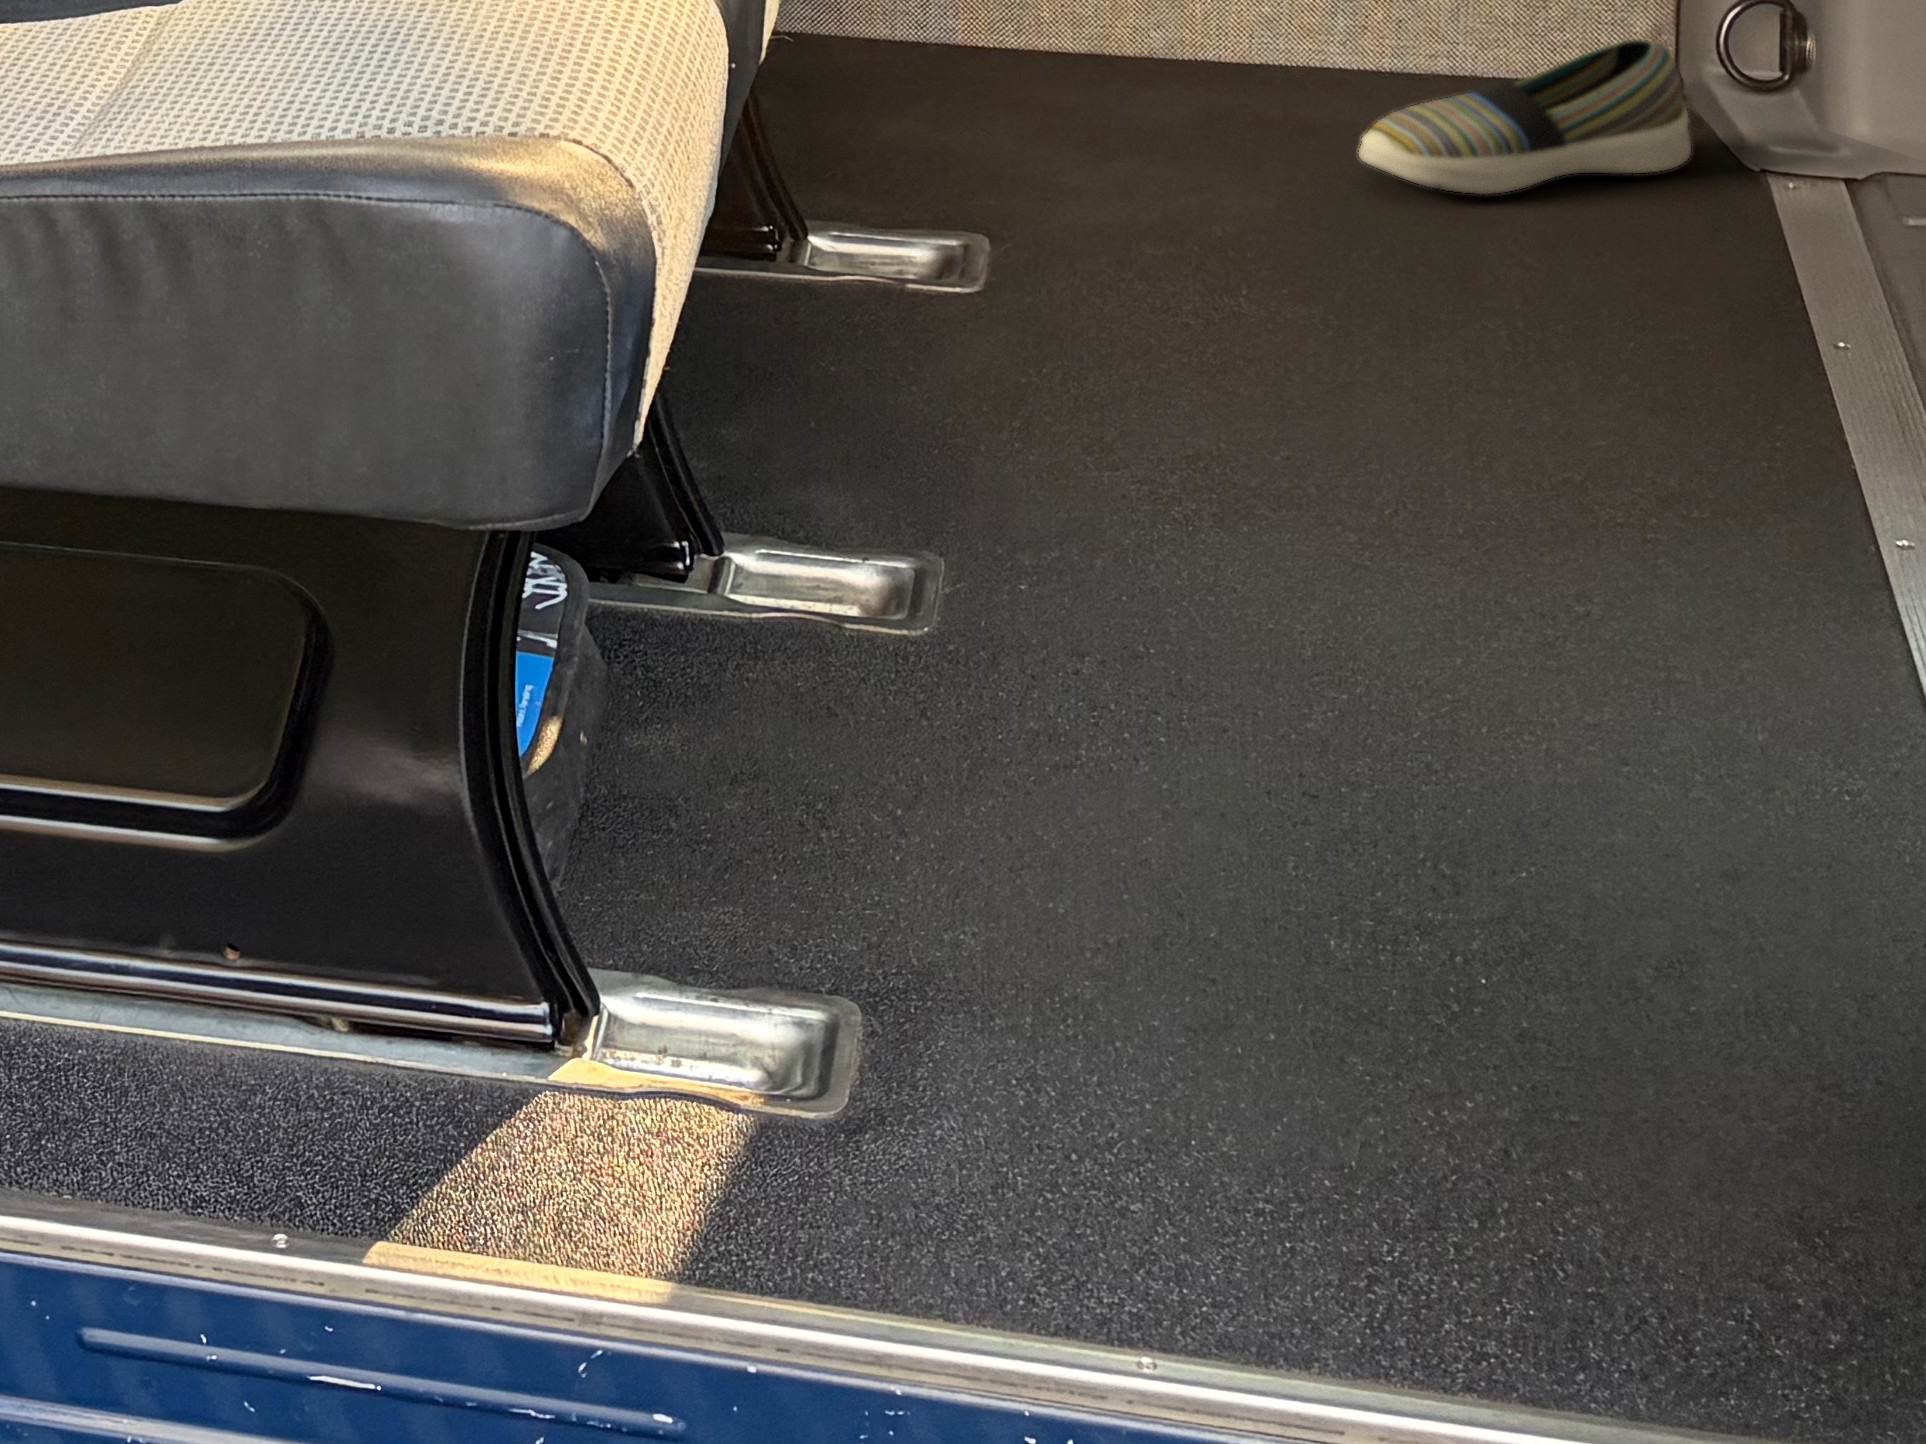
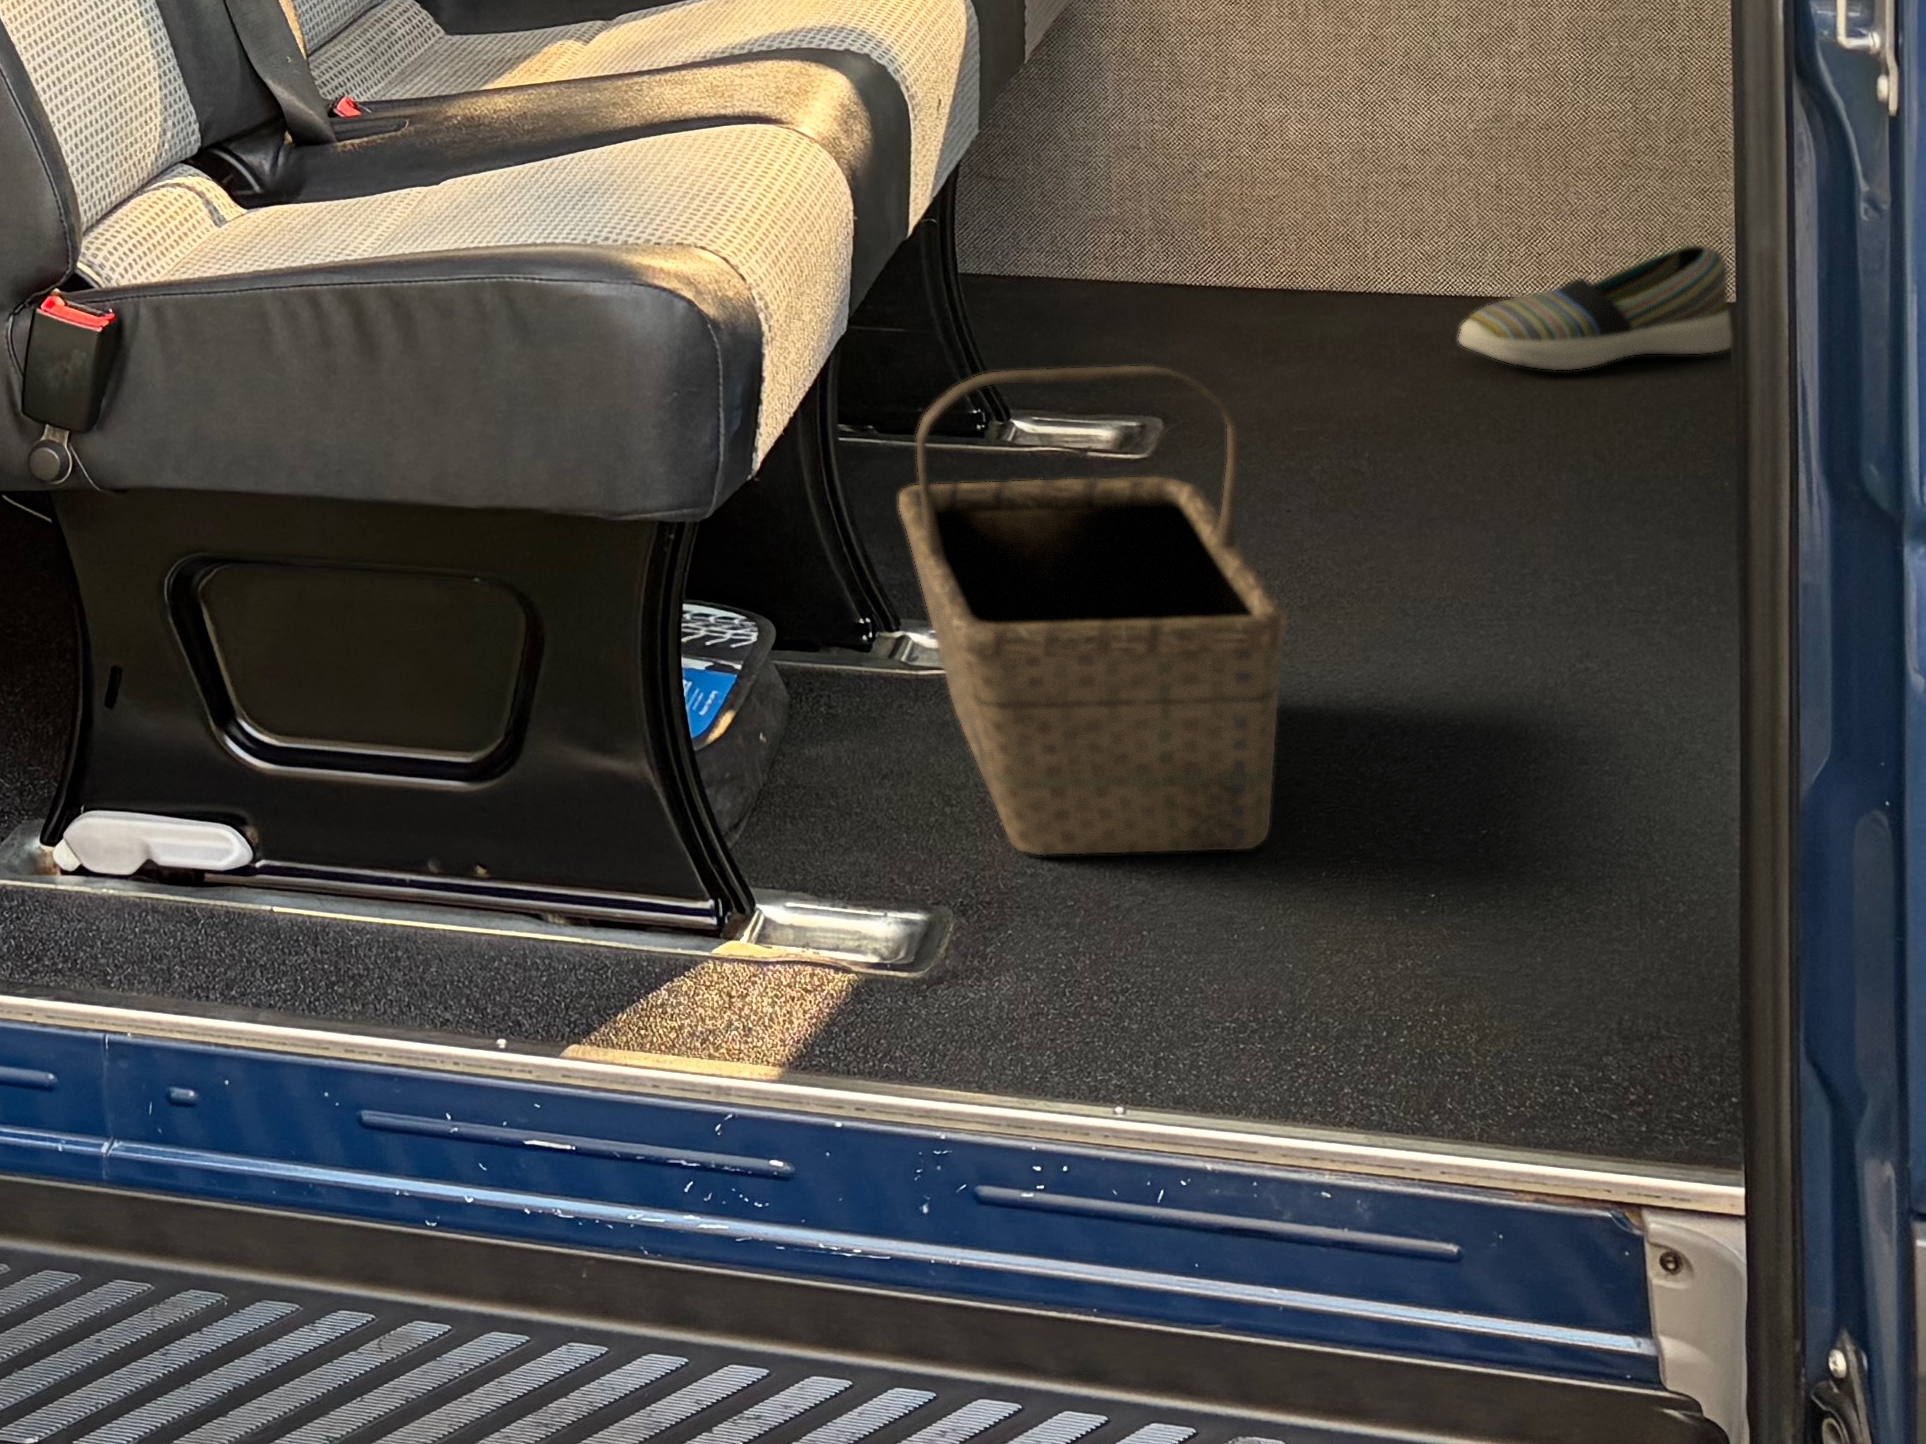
basket: none [742,245,1271,896] -> present [899,366,1287,855]

